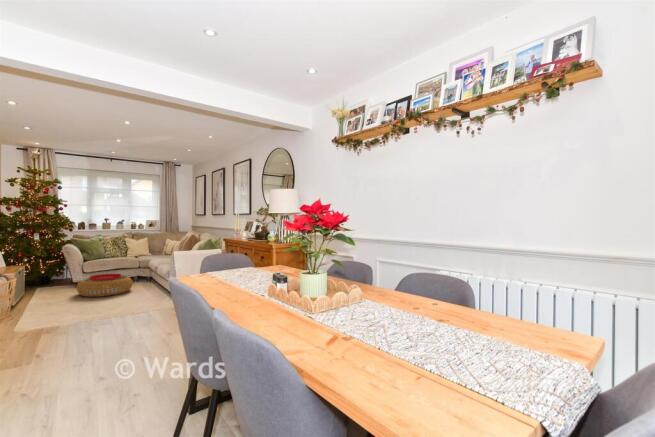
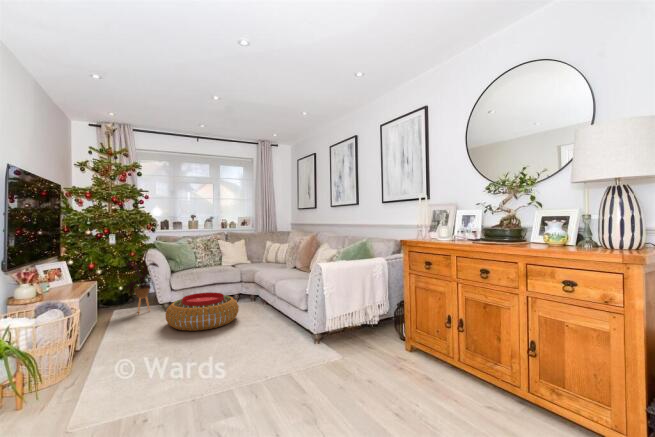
house plant: none [42,244,73,290] -> present [126,251,158,314]

